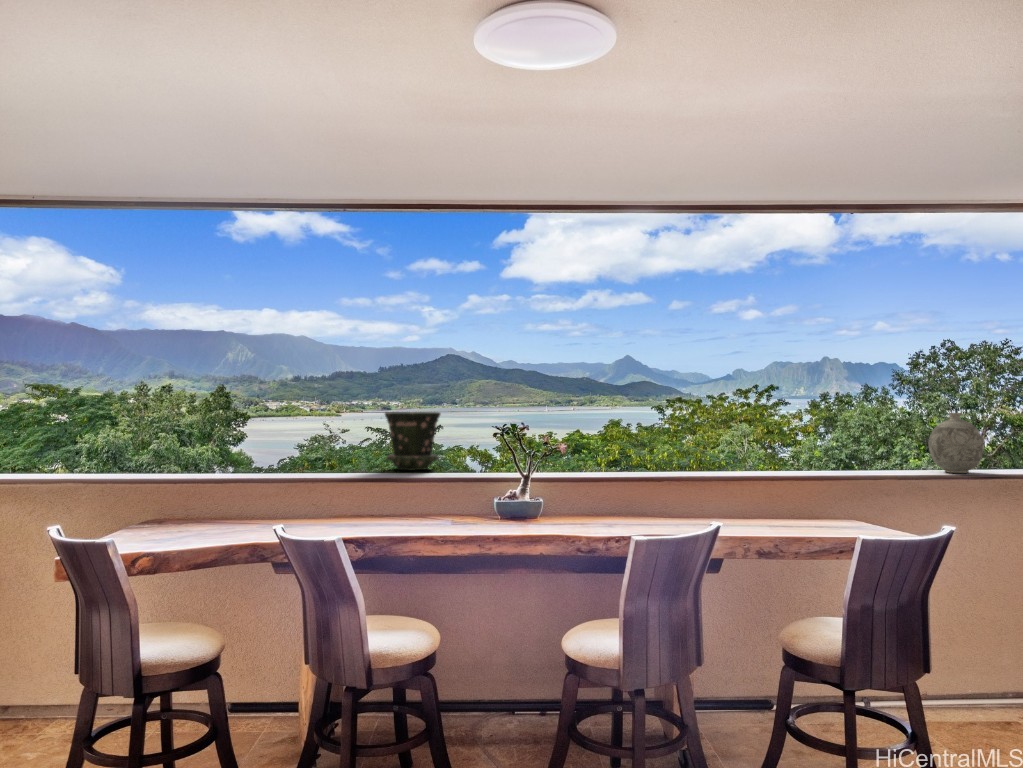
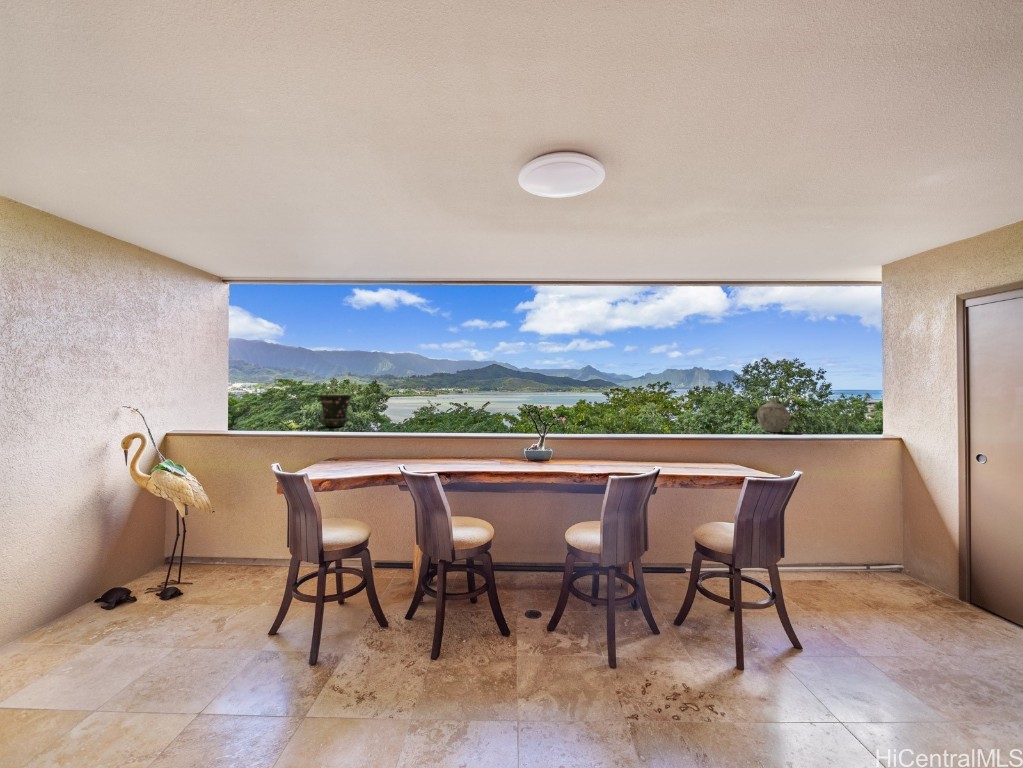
flower pot: present [385,412,440,470] -> present [319,395,351,427]

